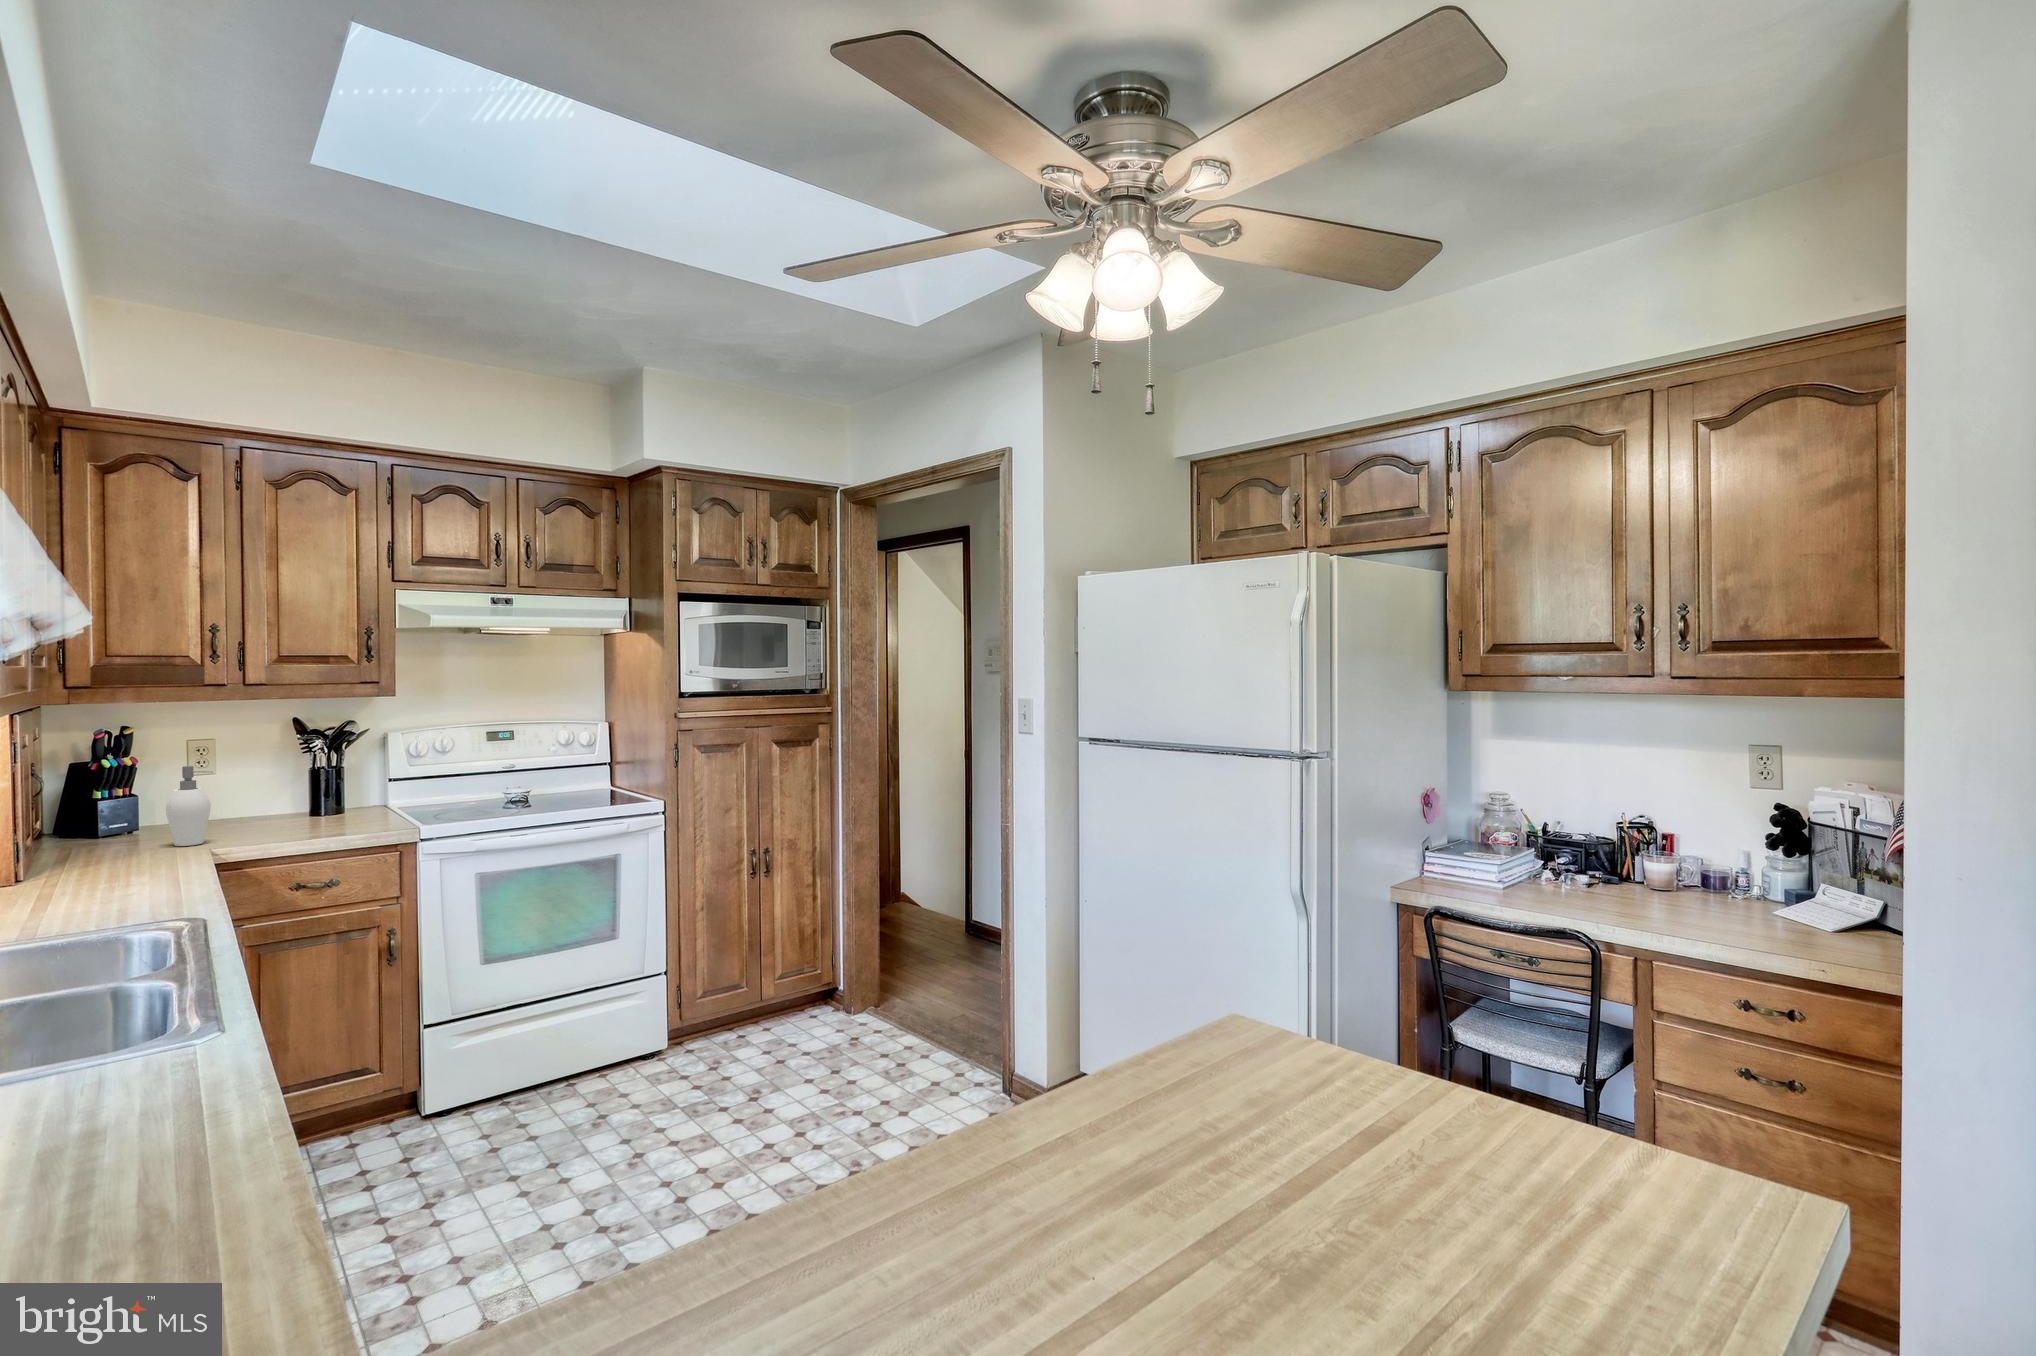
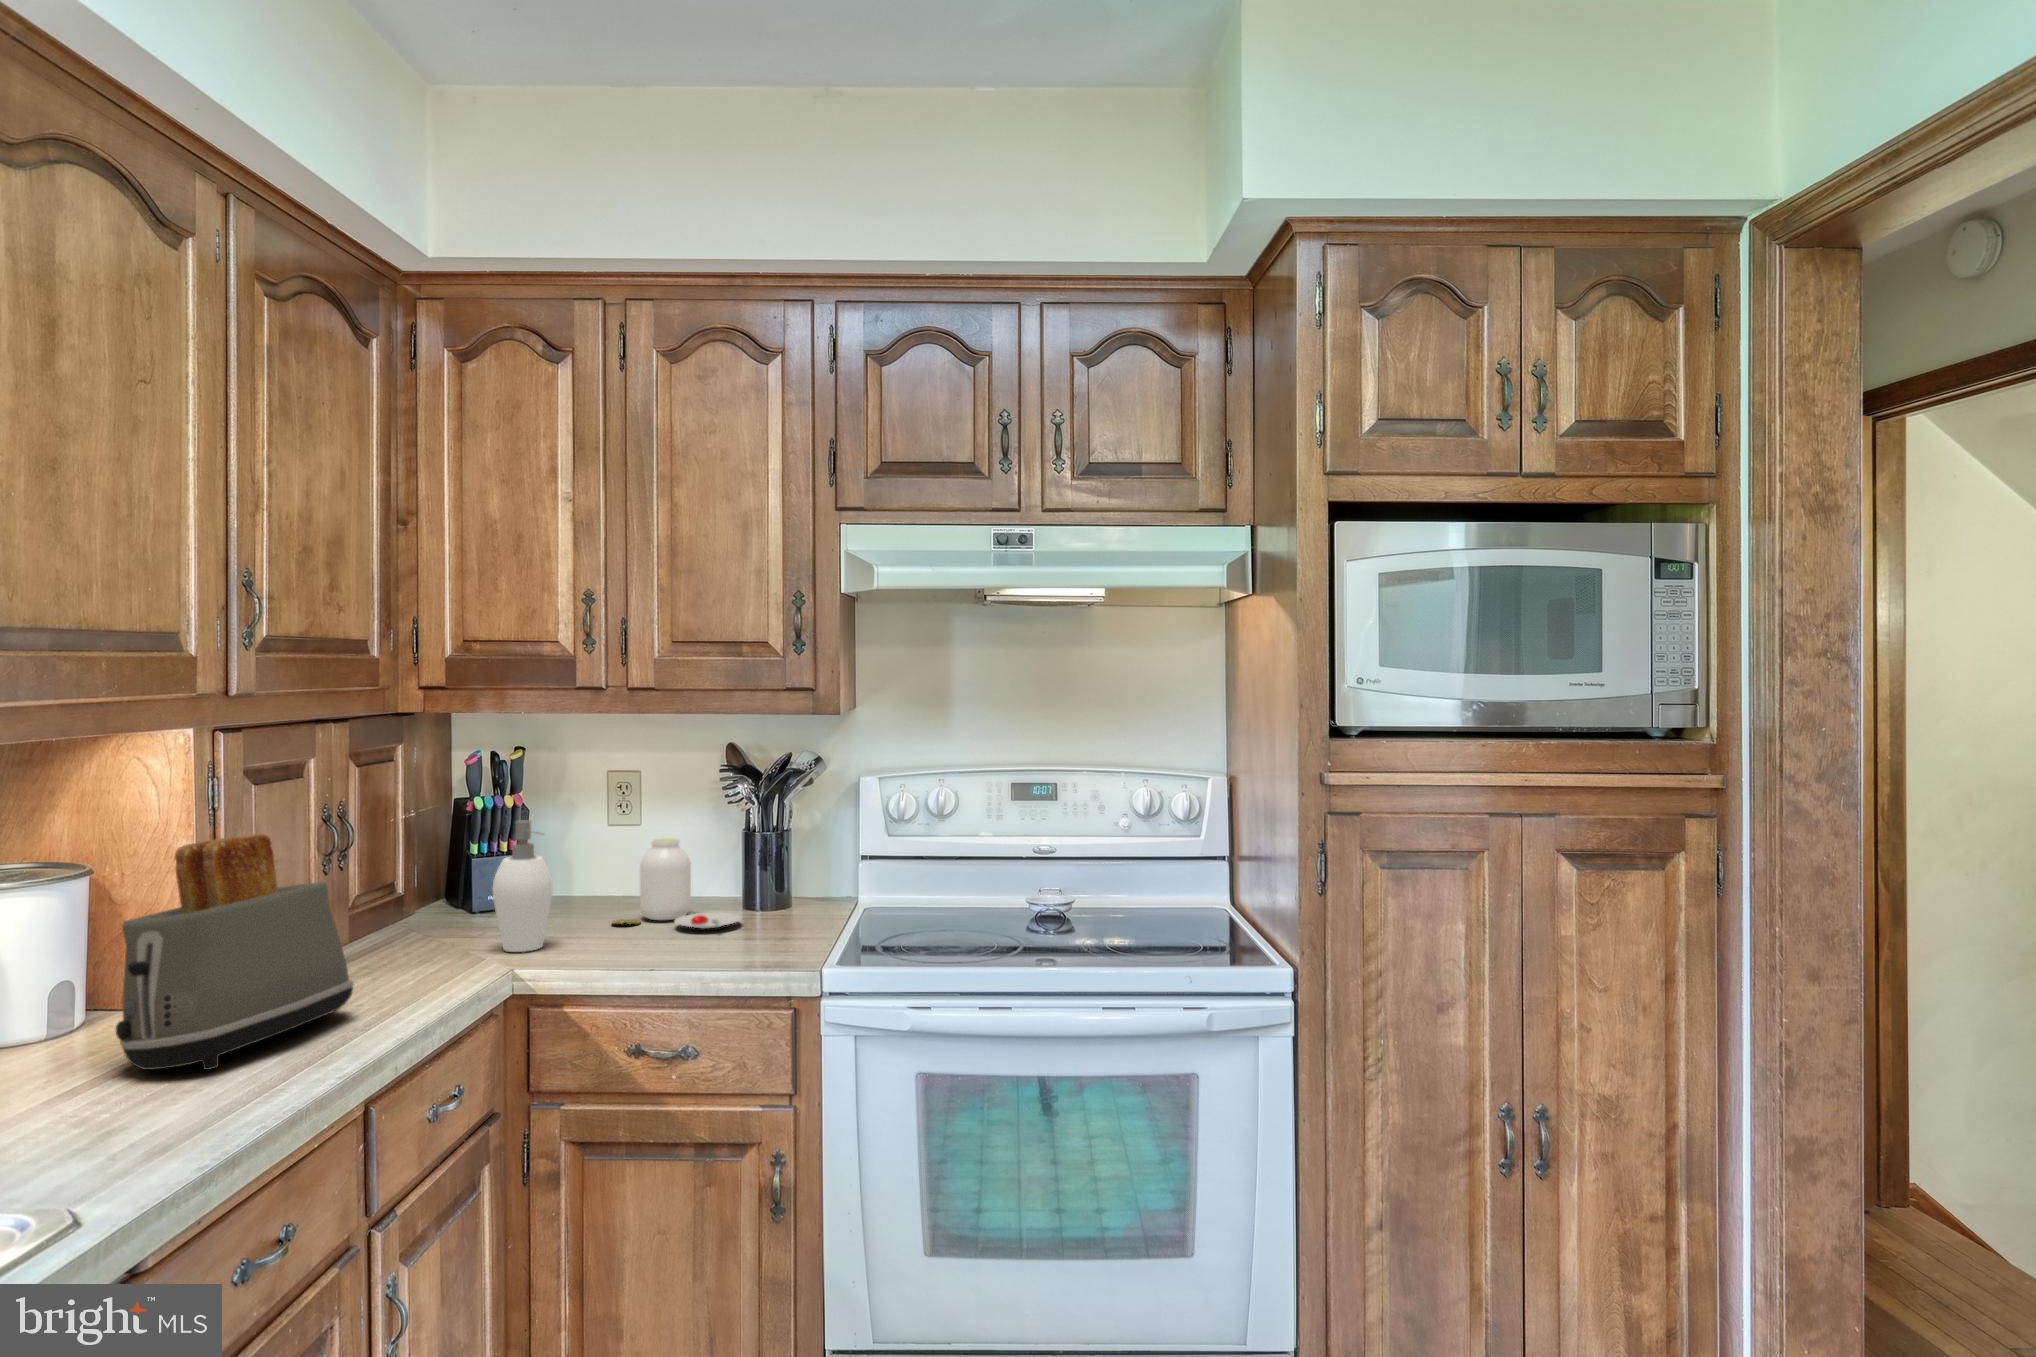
toaster: none [53,770,159,897] -> present [116,833,354,1070]
jar: none [225,776,325,831] -> present [613,838,741,929]

